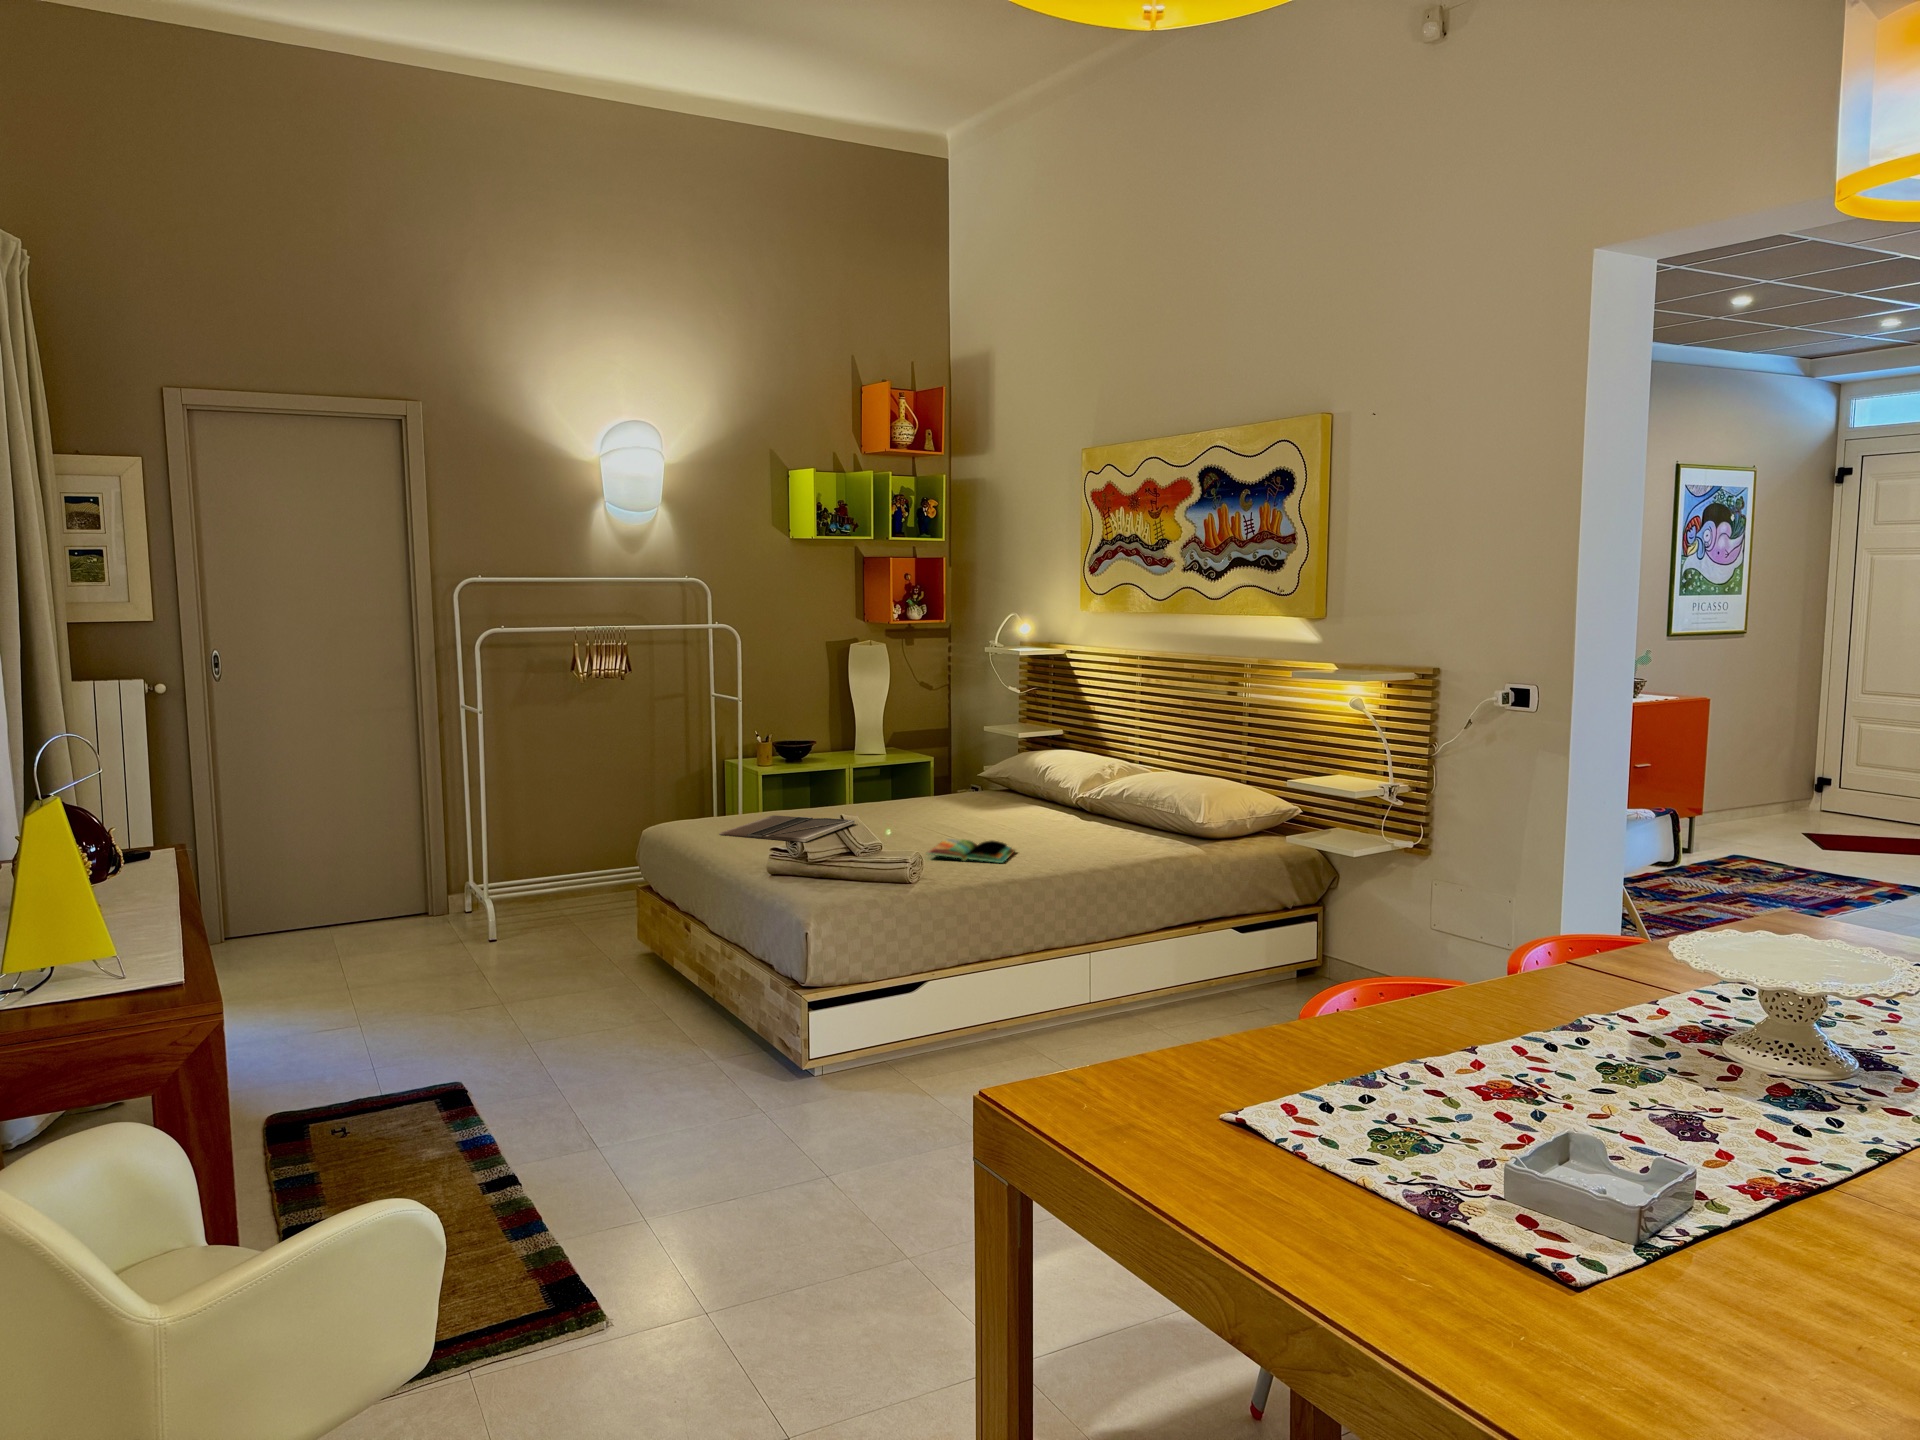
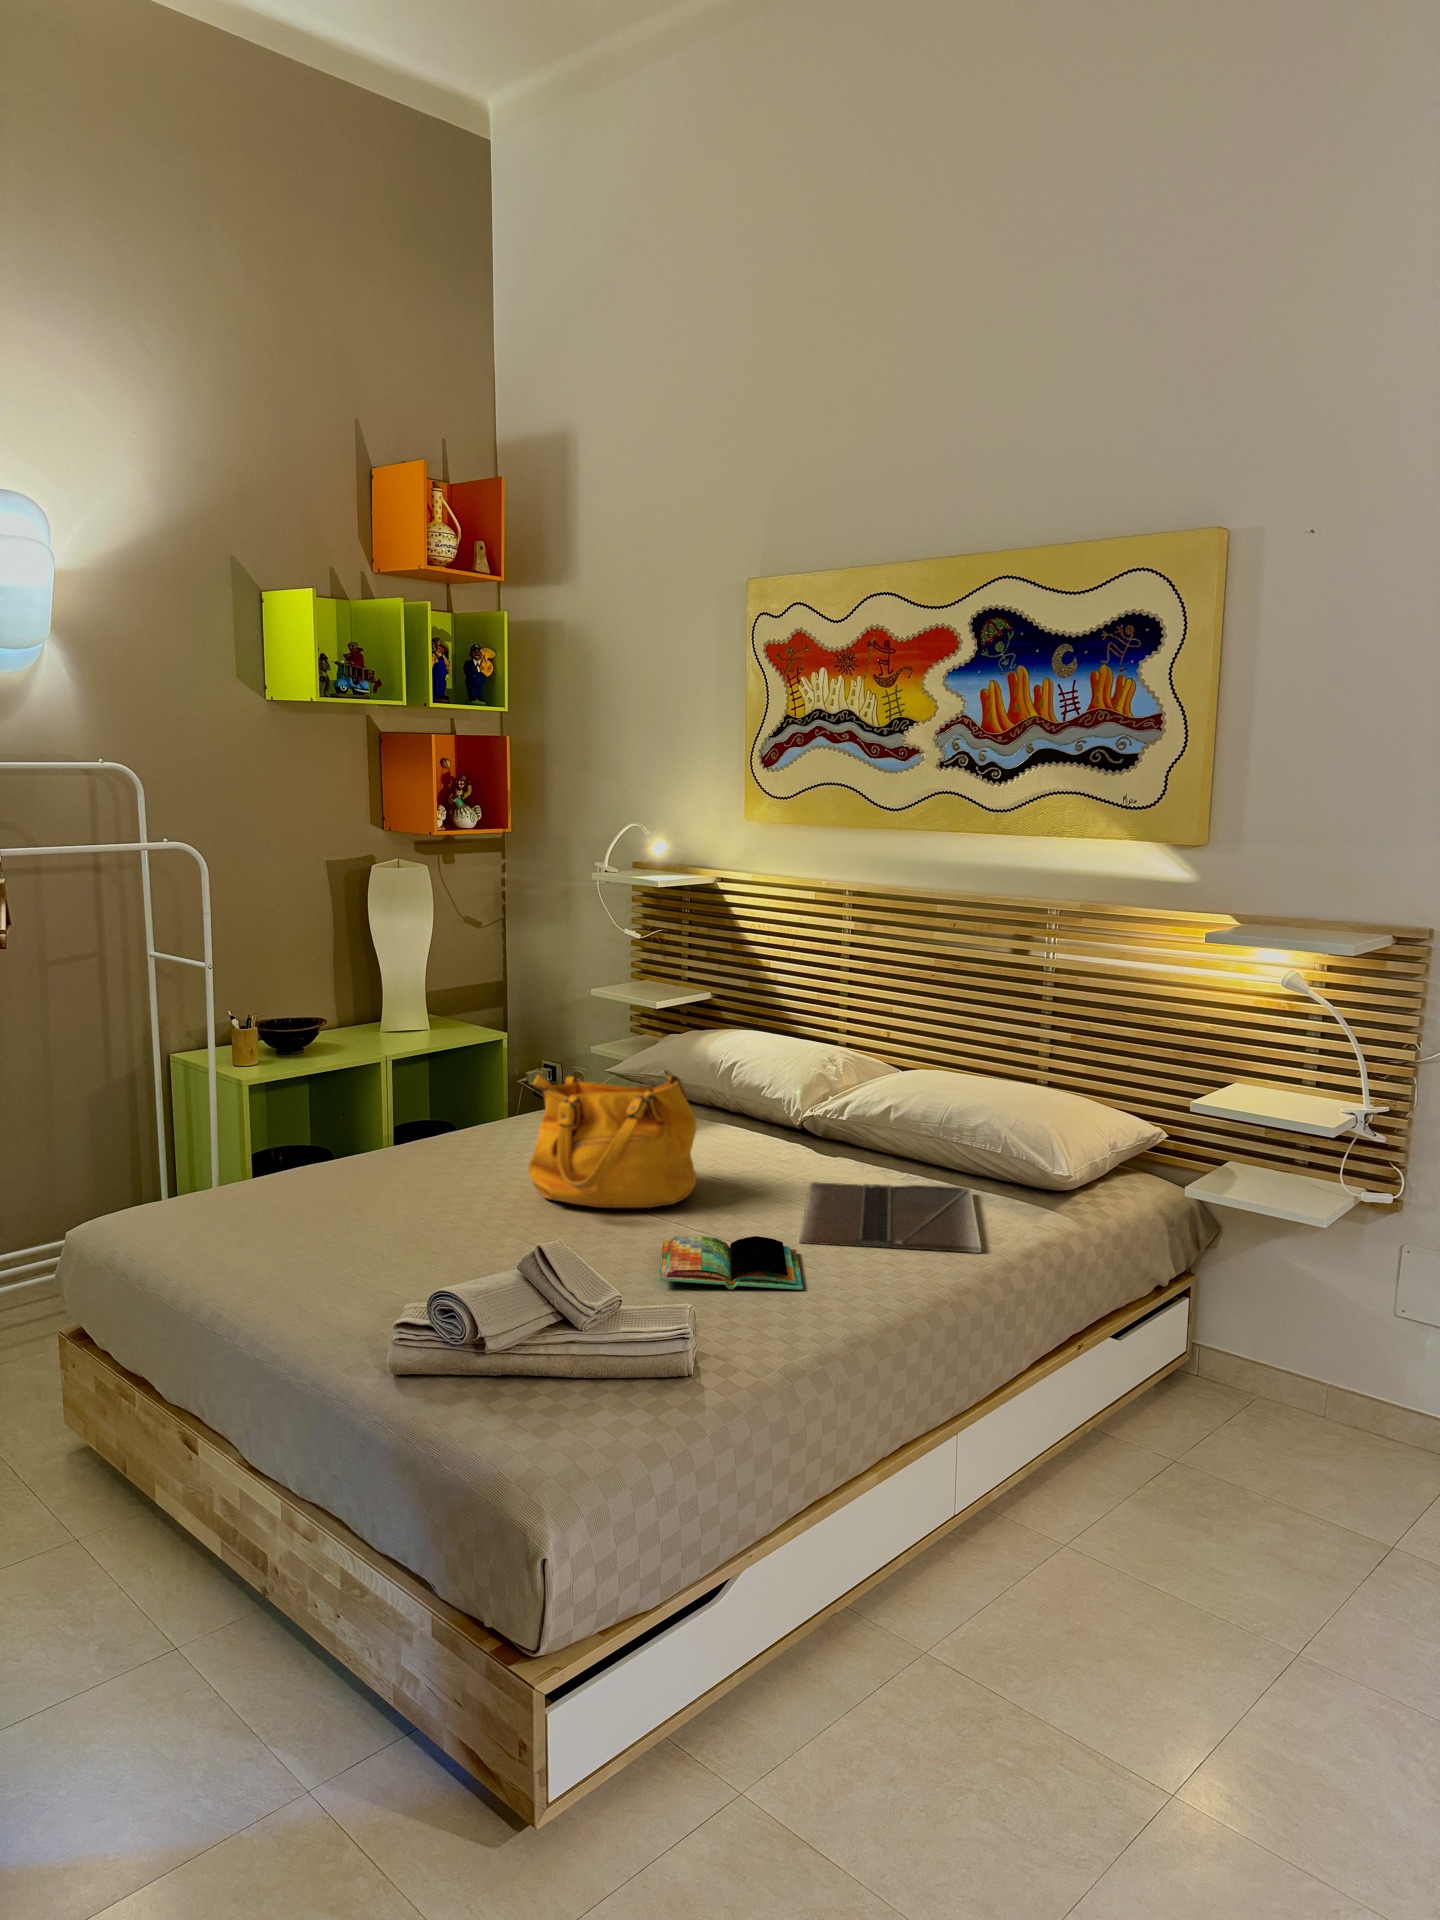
handbag: none [889,752,985,833] -> present [528,1069,697,1208]
laptop: present [719,815,855,842] -> present [799,1182,981,1253]

